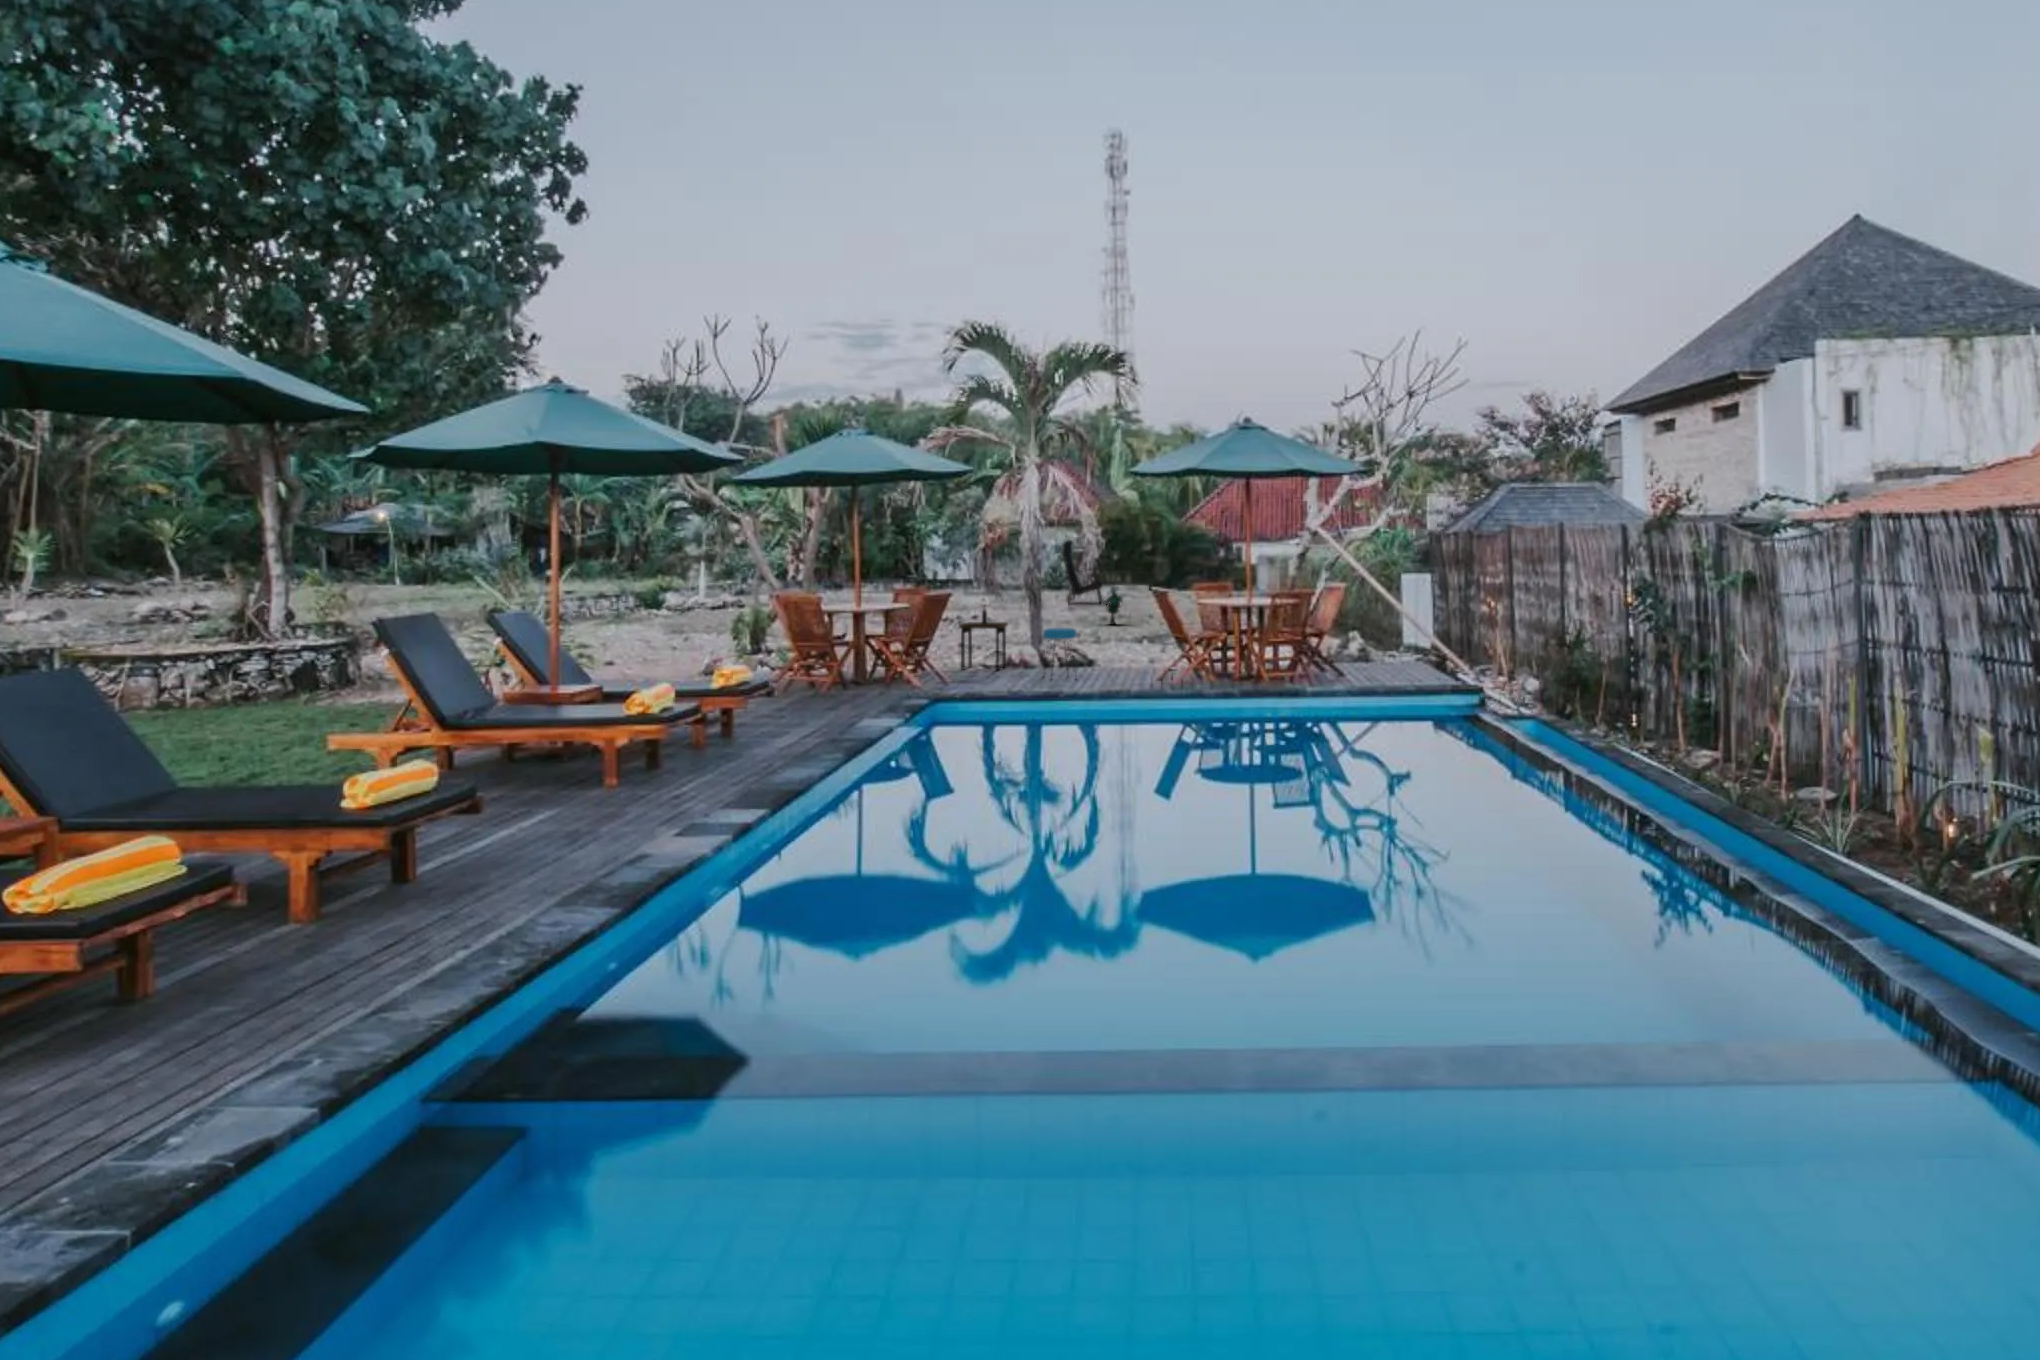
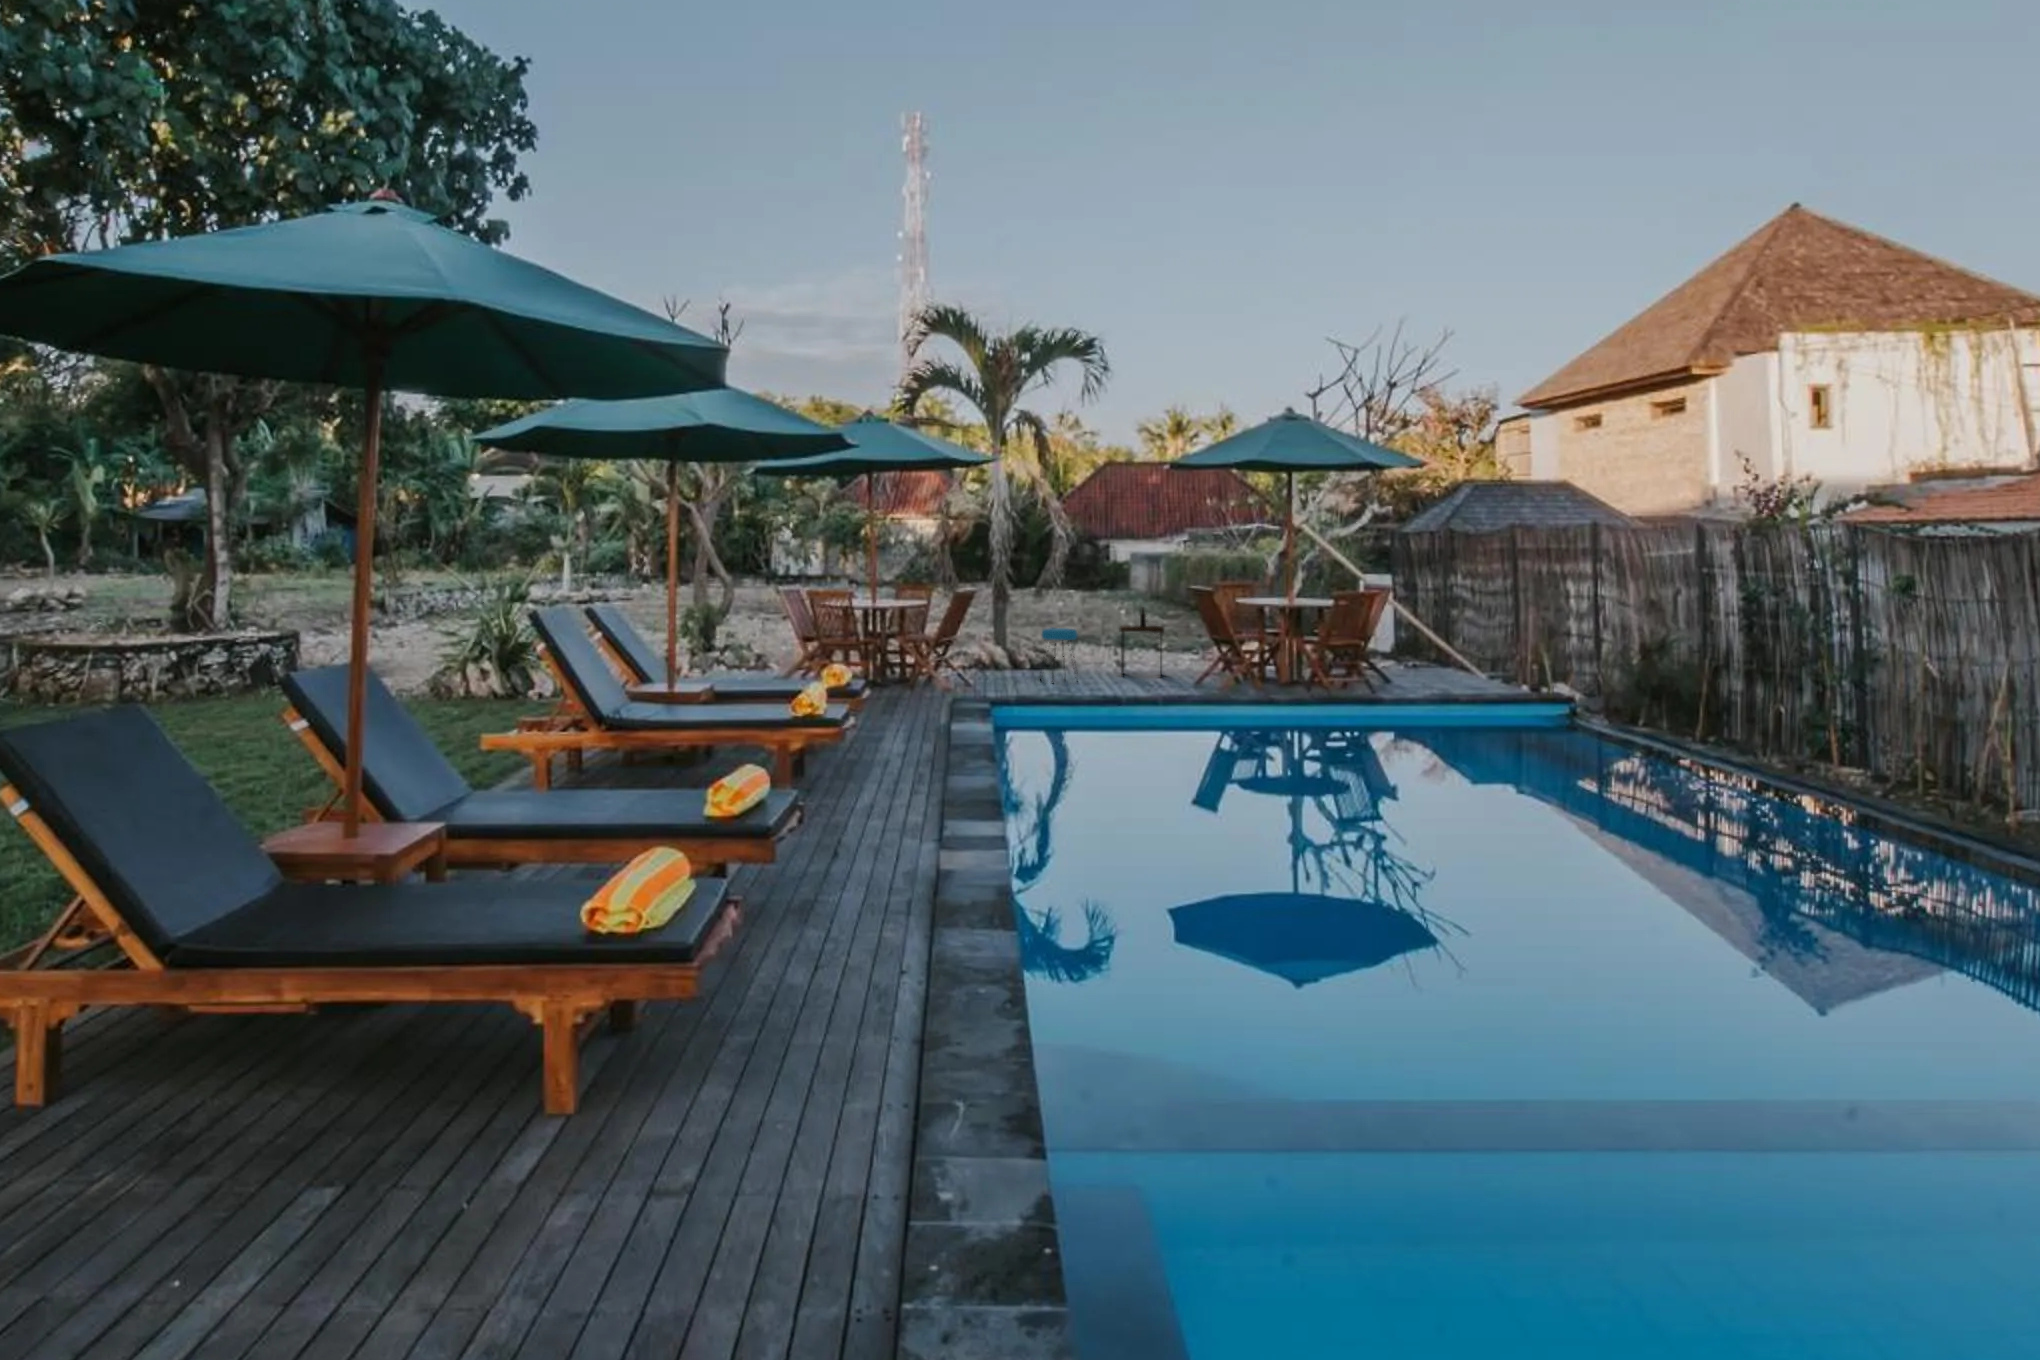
lounge chair: present [1063,540,1103,603] -> none [955,540,1003,611]
decorative plant: present [1102,588,1123,625] -> none [1029,589,1053,631]
side table: present [959,607,1007,670] -> present [1120,608,1164,675]

